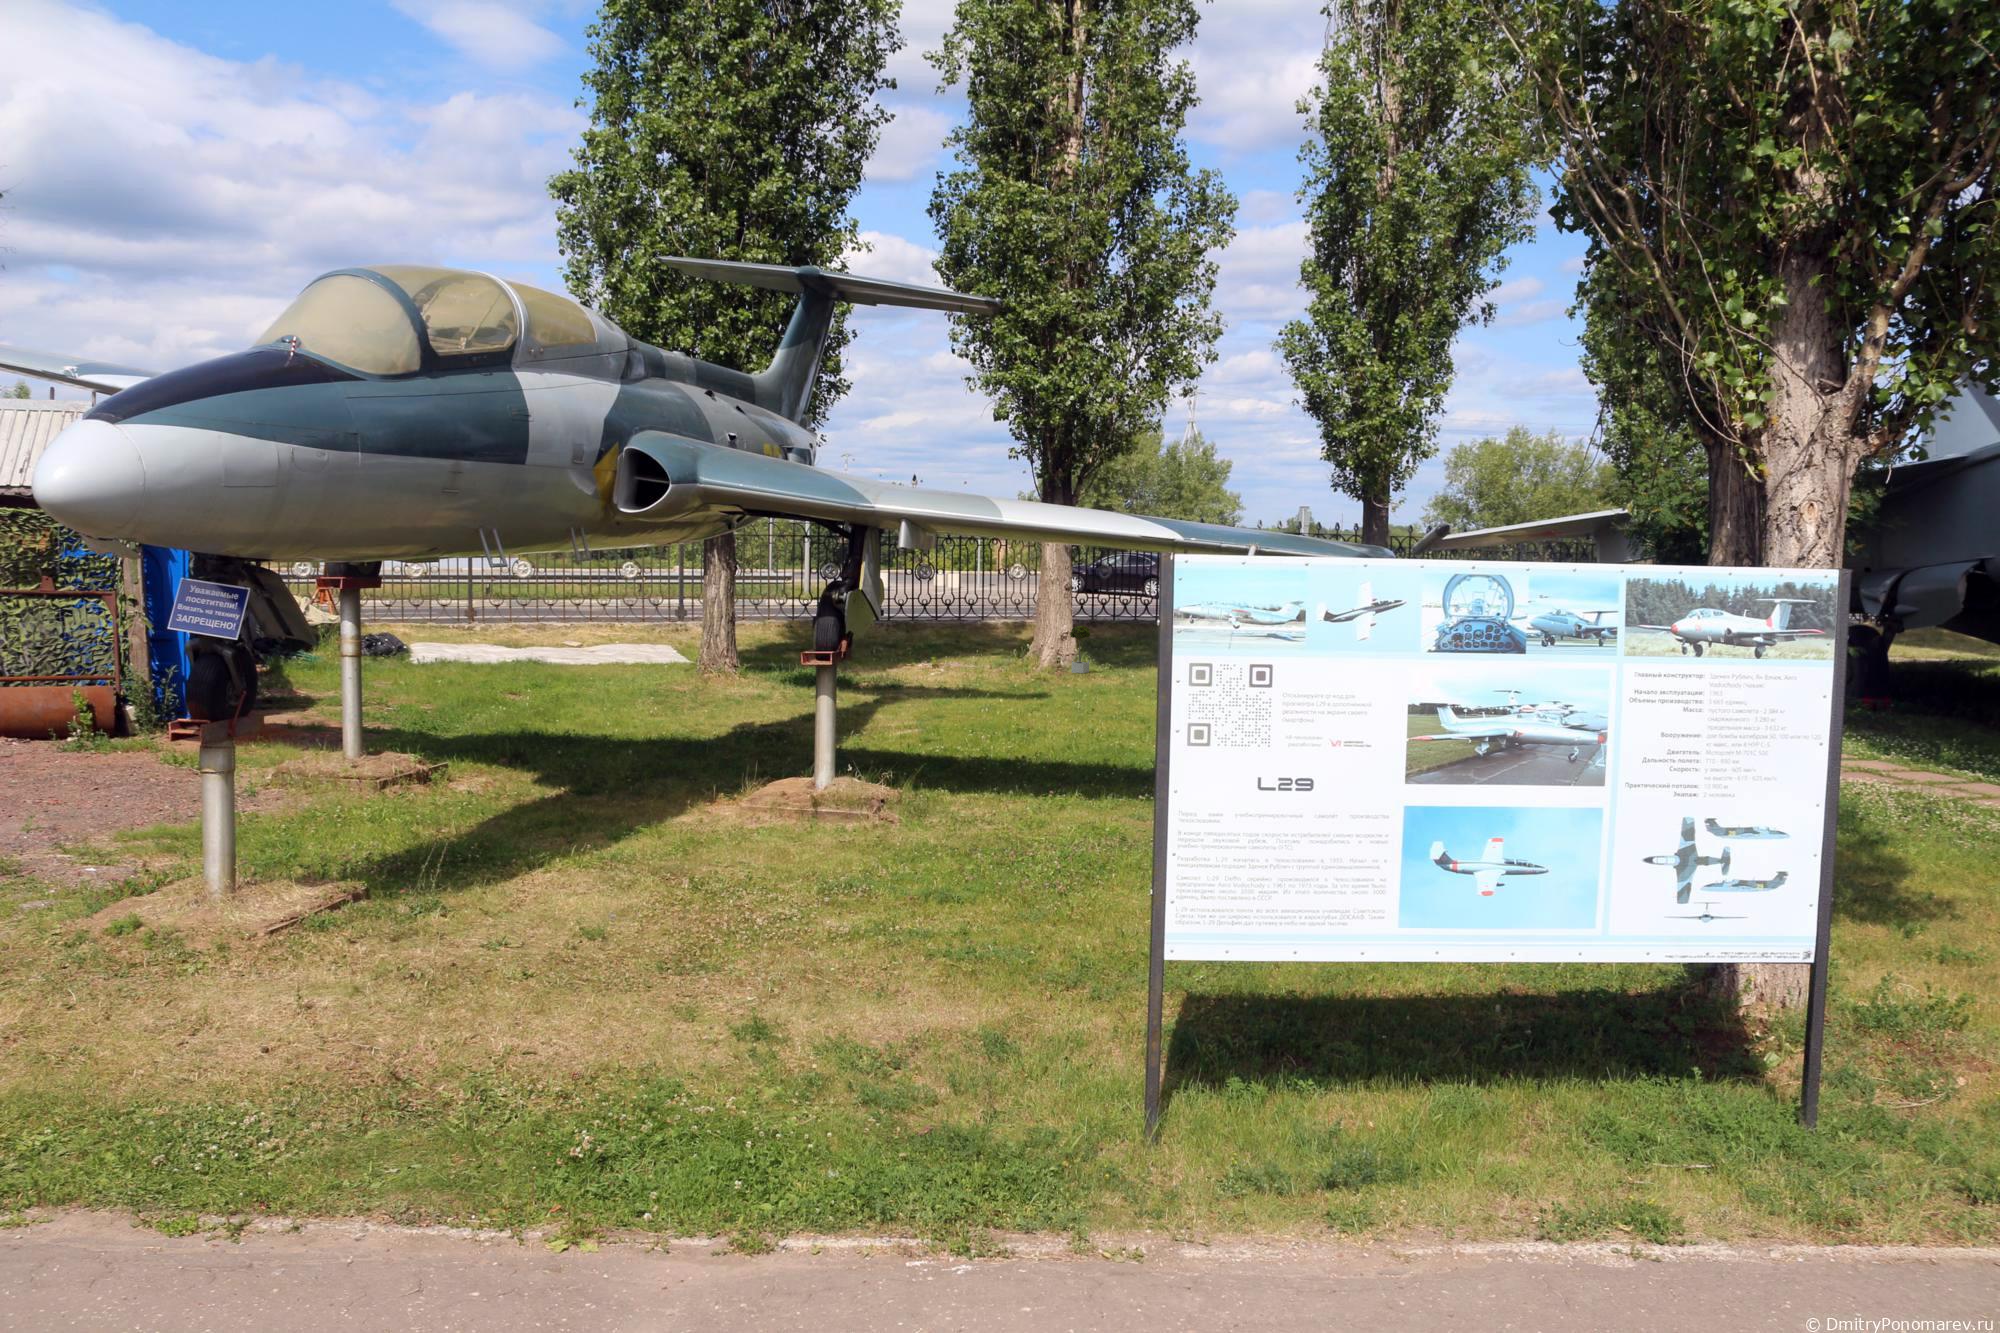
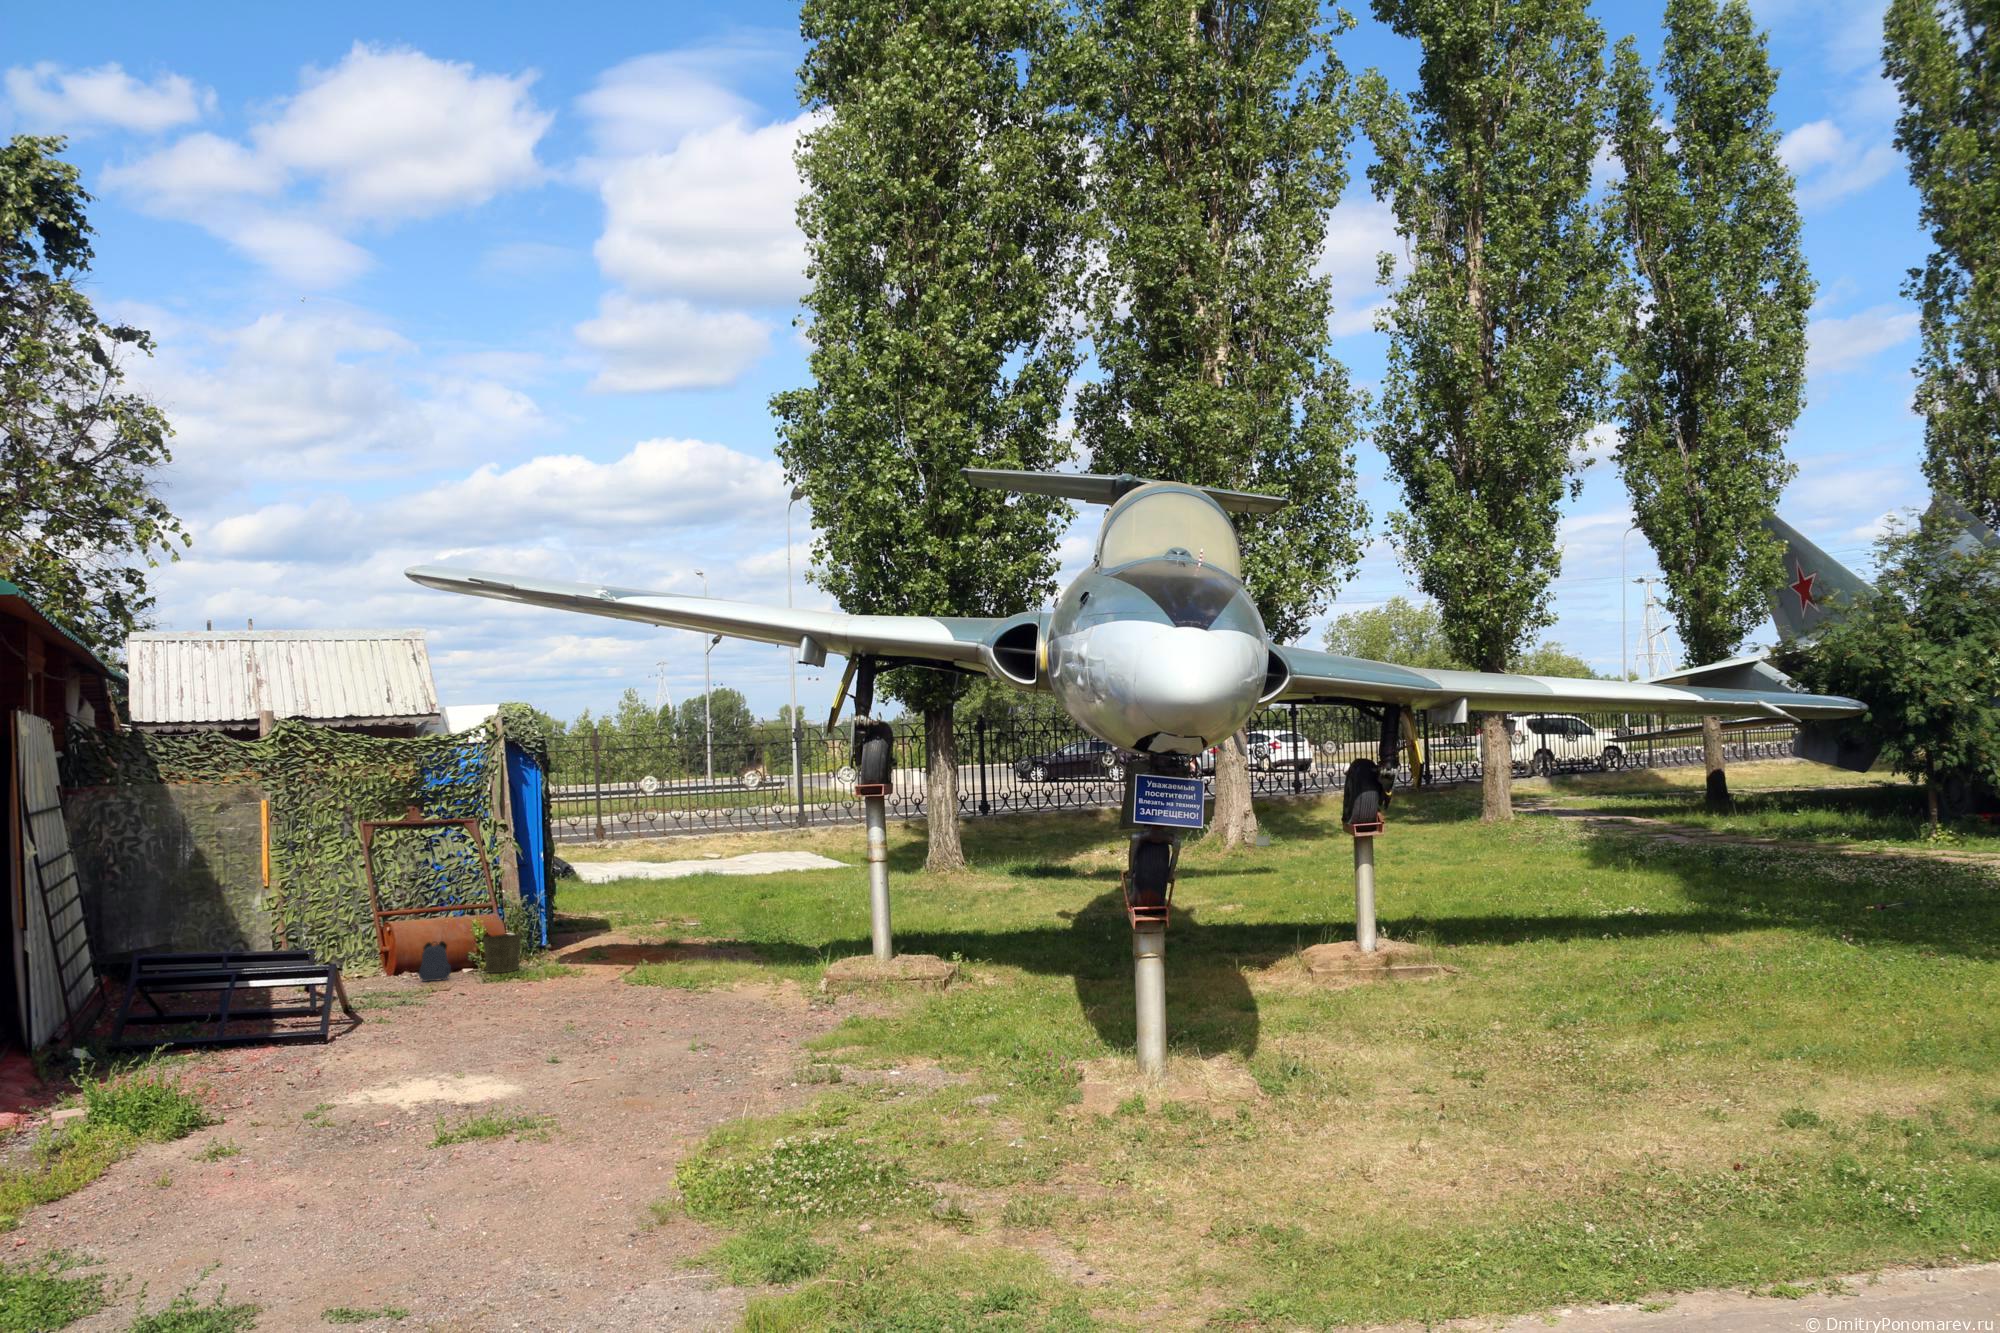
bucket: none [91,703,135,739] -> present [483,933,525,973]
backpack: none [25,704,58,741] -> present [419,941,451,982]

